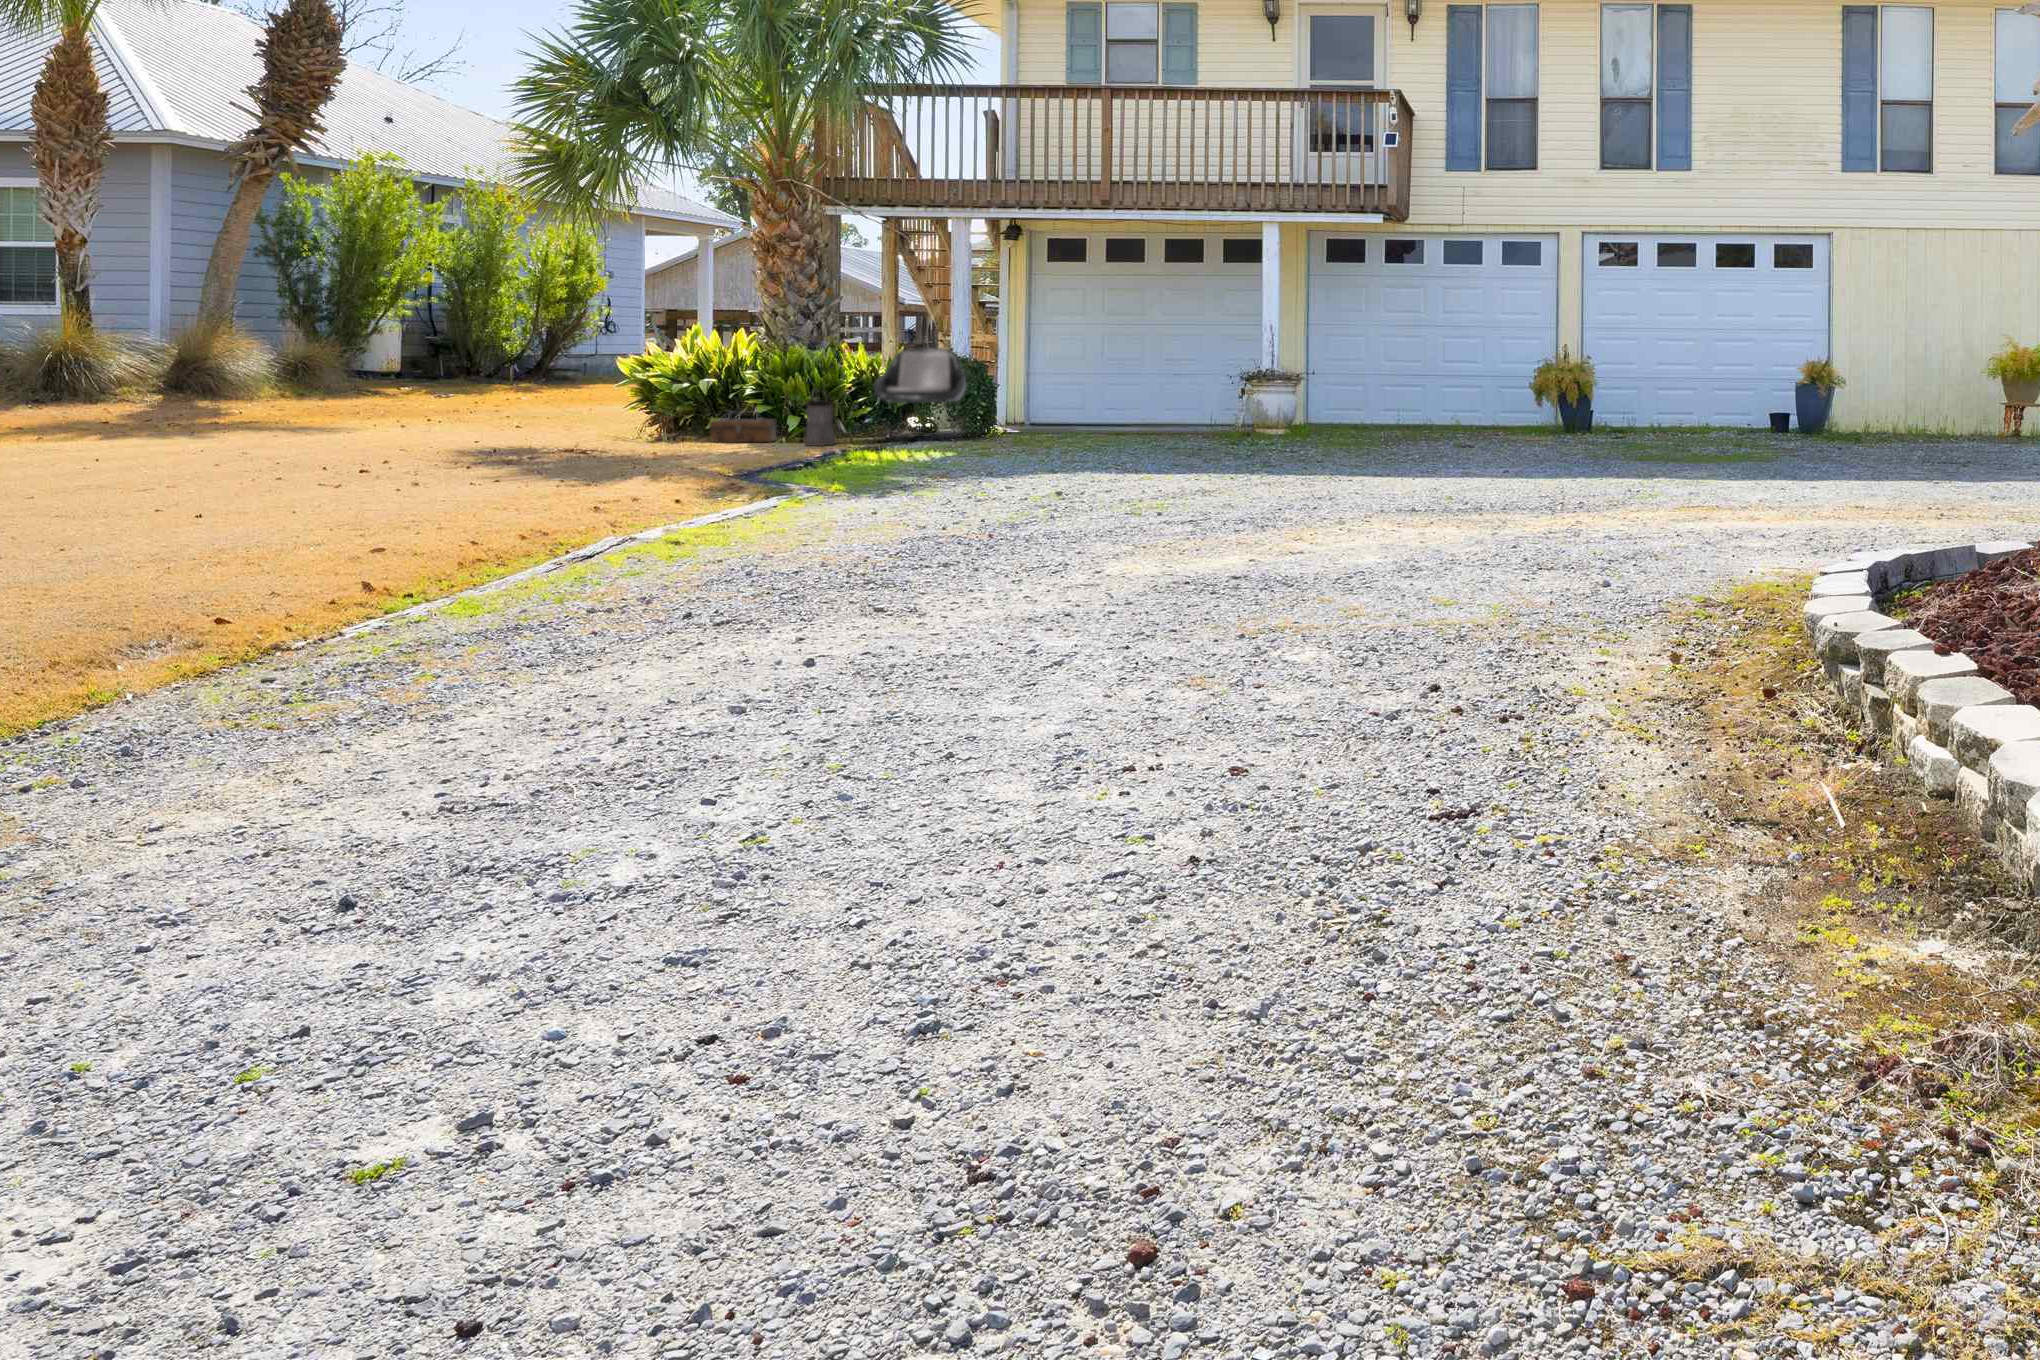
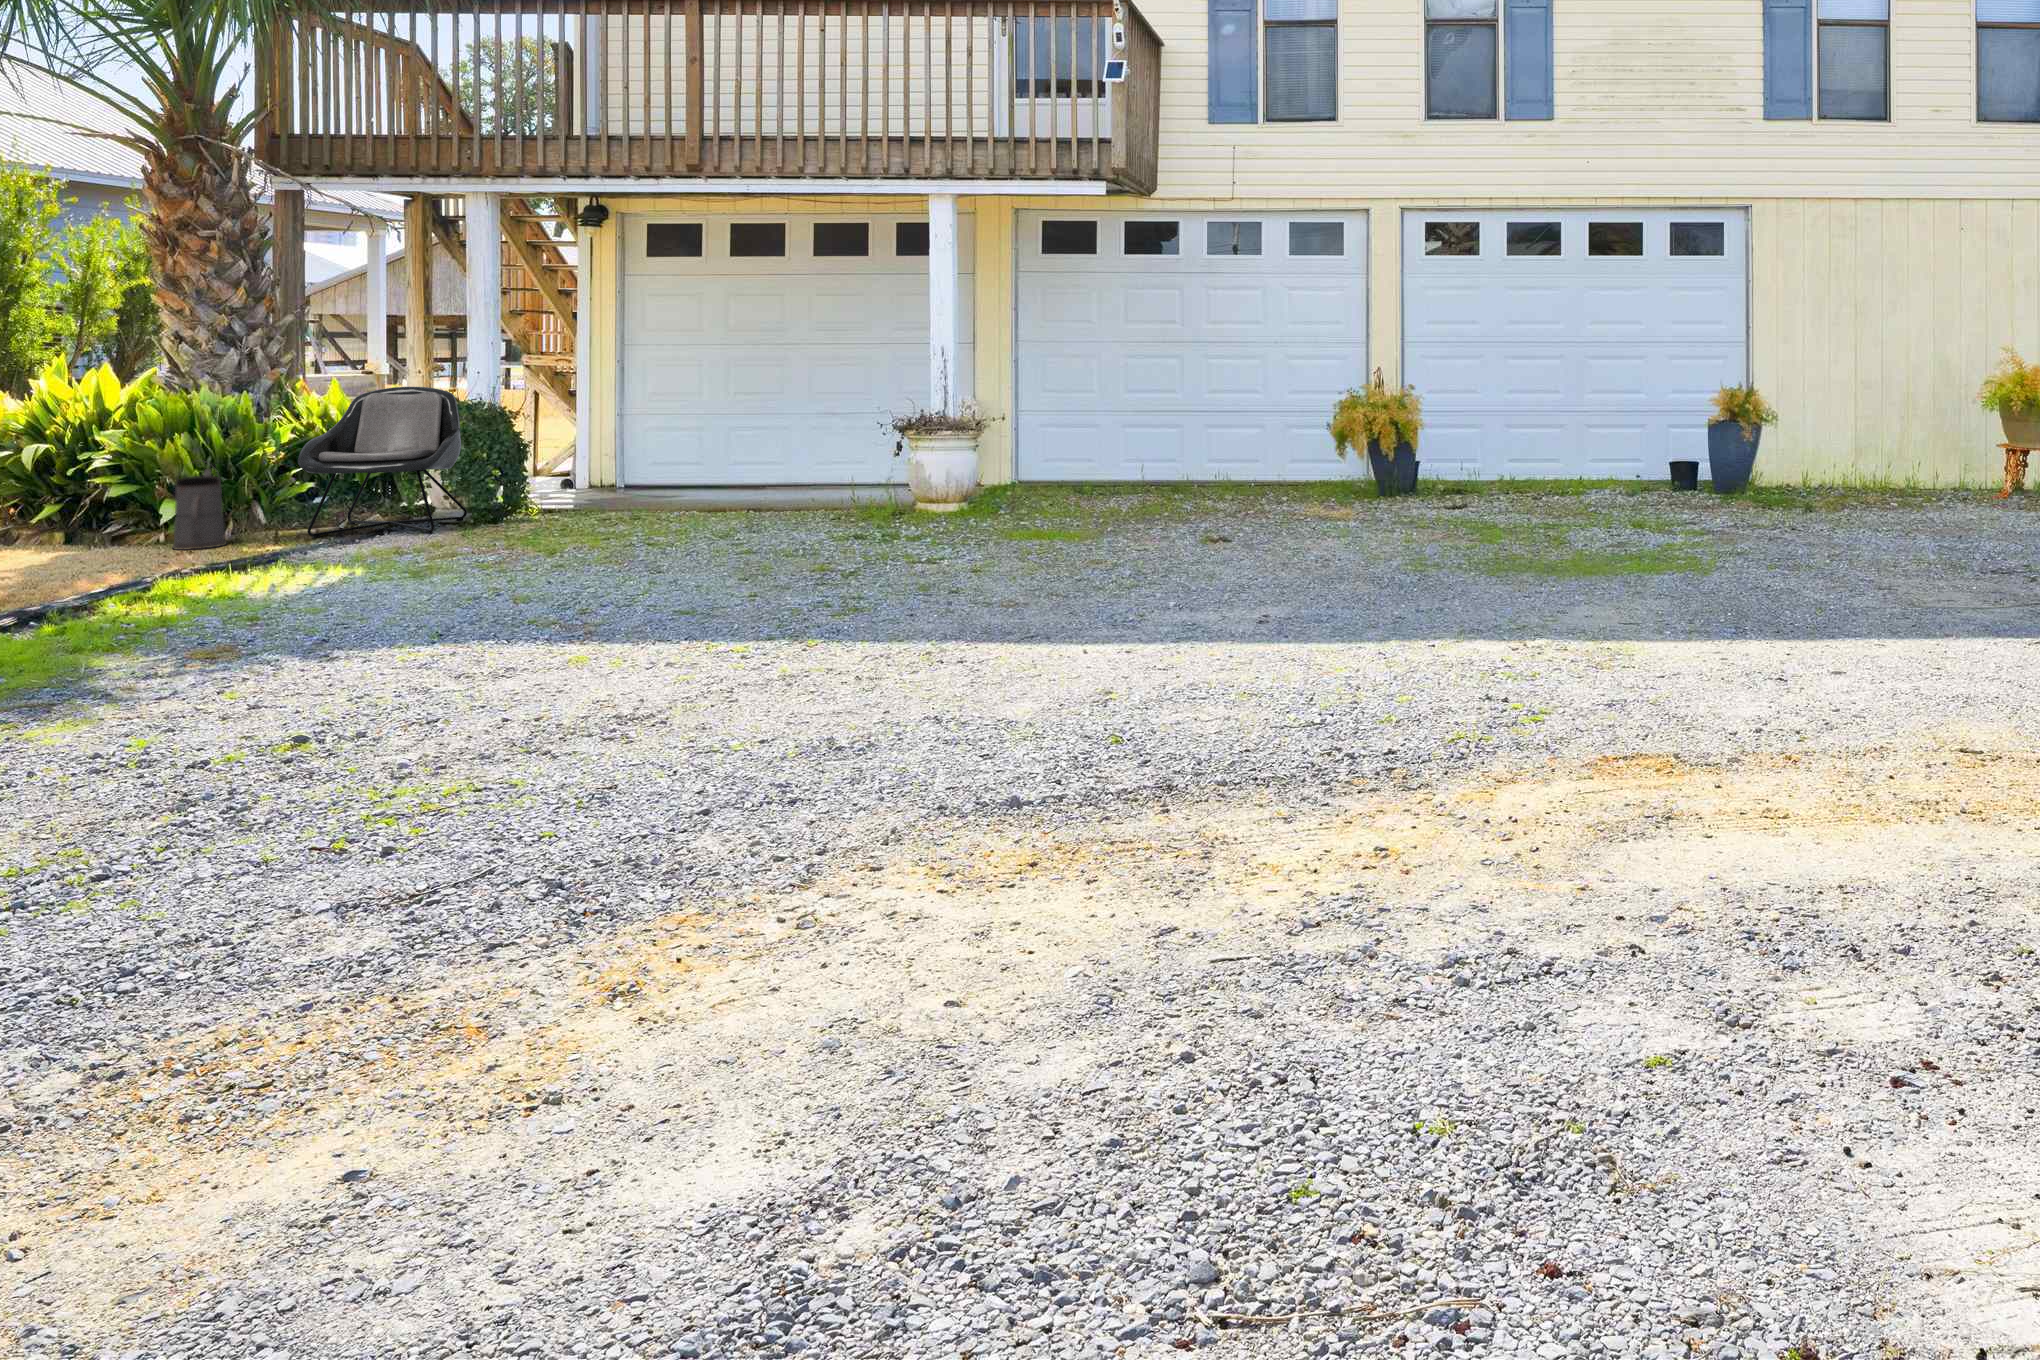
toolbox: present [709,417,777,442] -> none [30,493,151,542]

